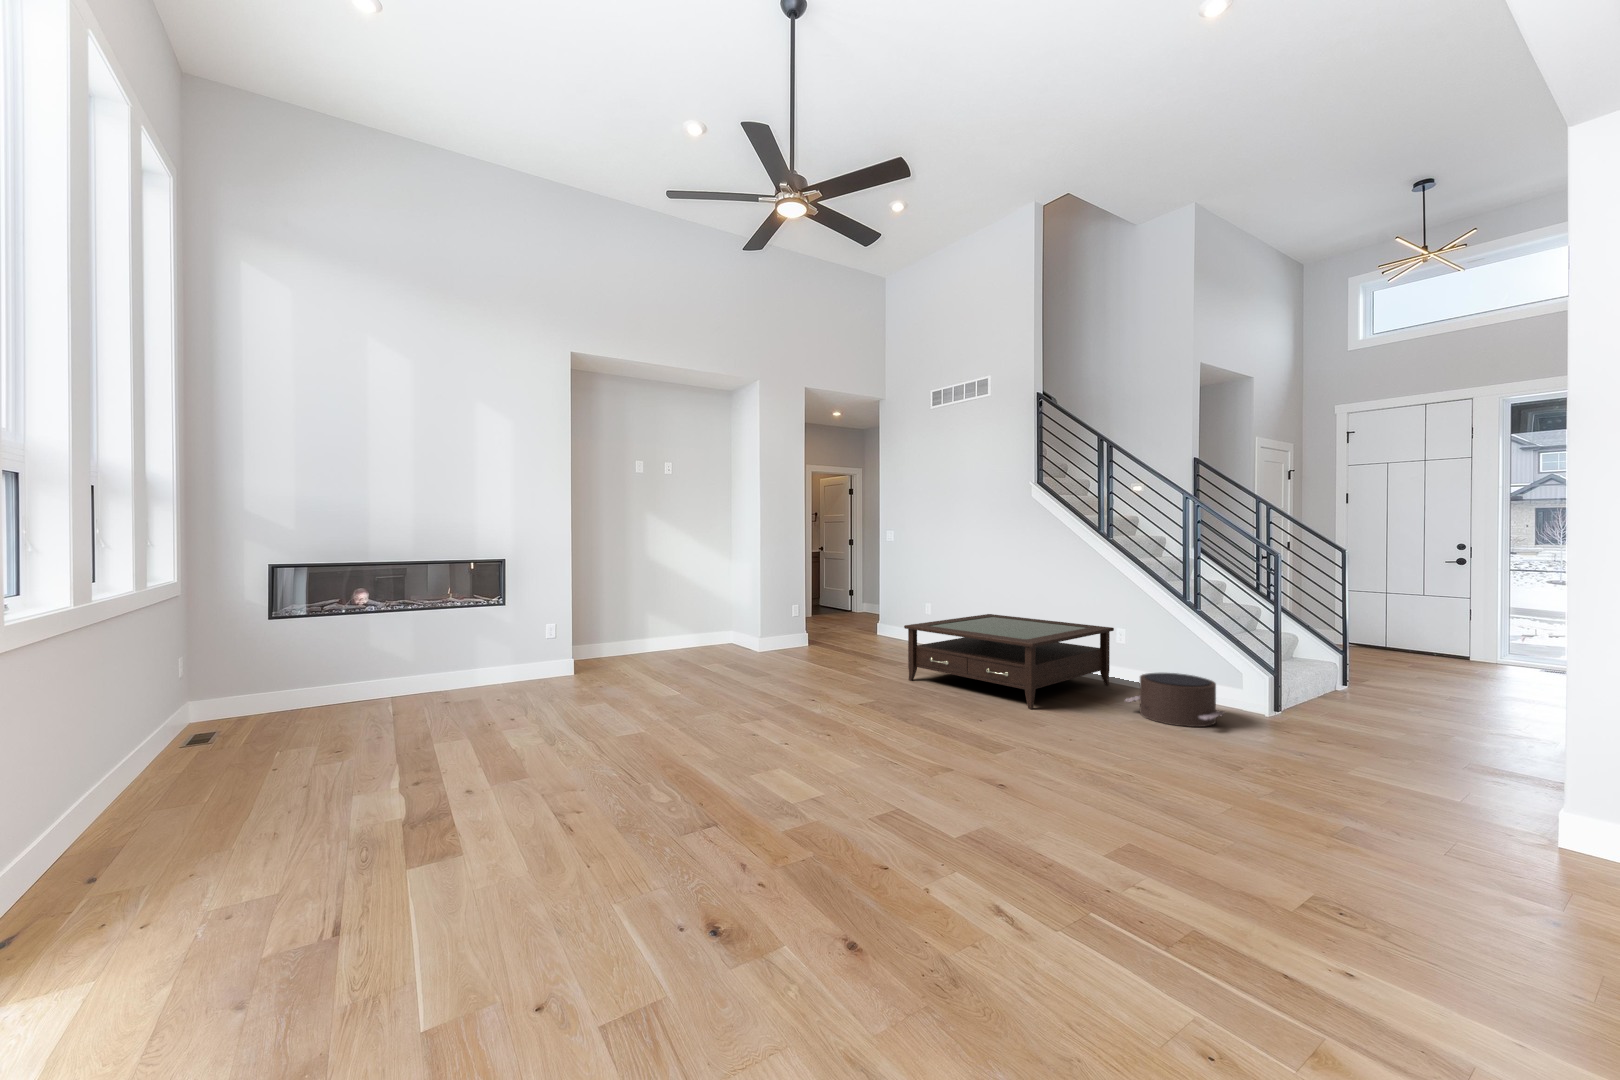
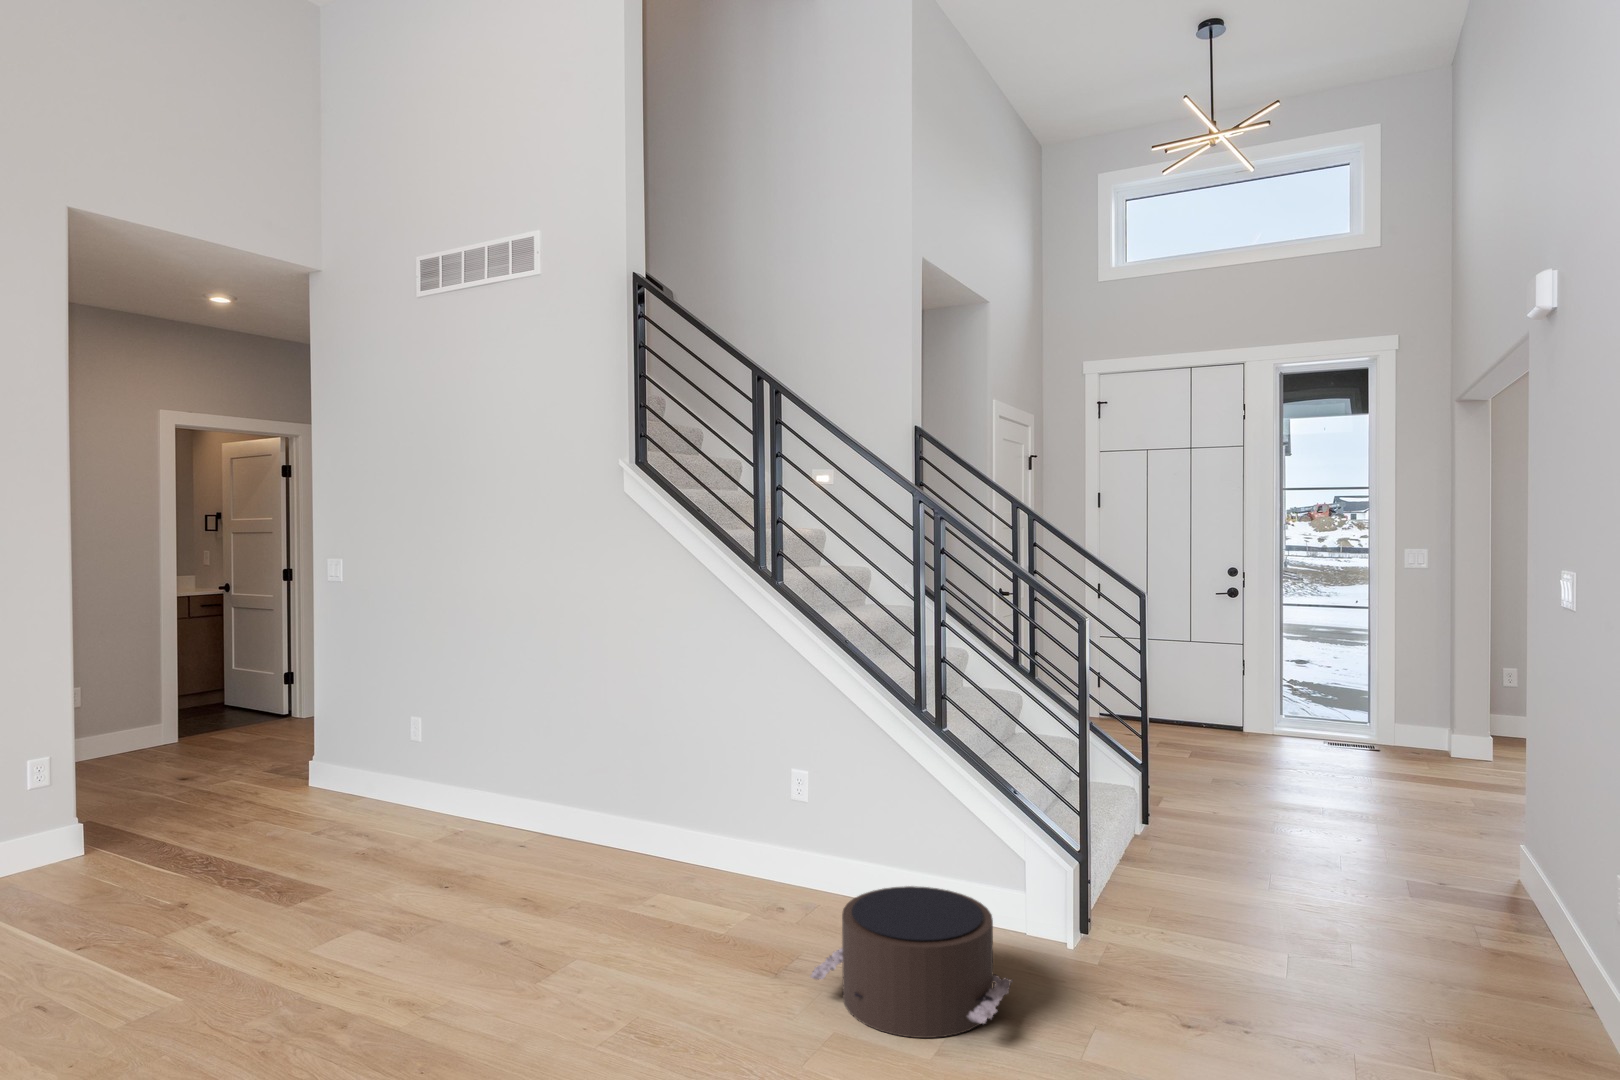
coffee table: present [904,614,1114,709] -> none [288,748,786,1045]

